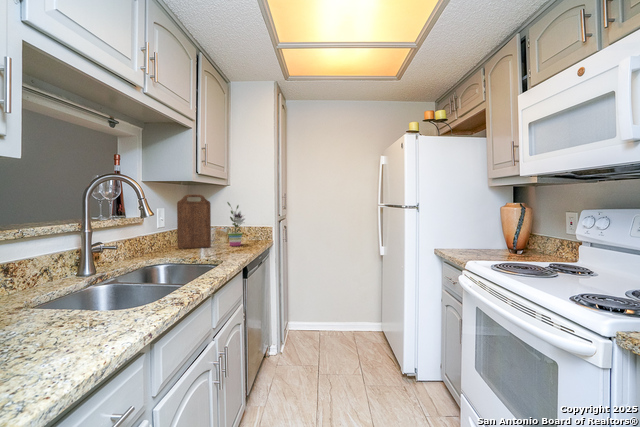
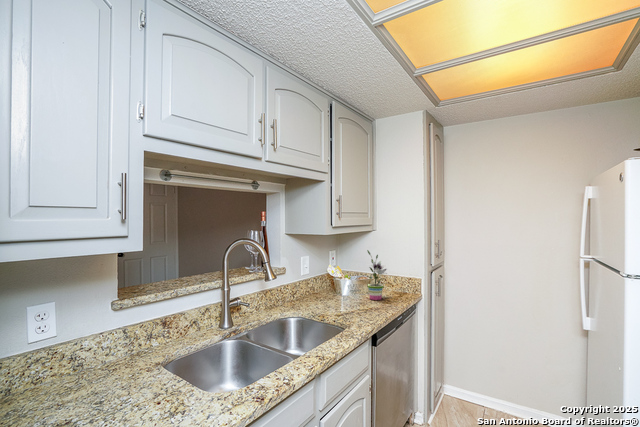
cutting board: present [177,194,211,248] -> none [319,243,350,298]

